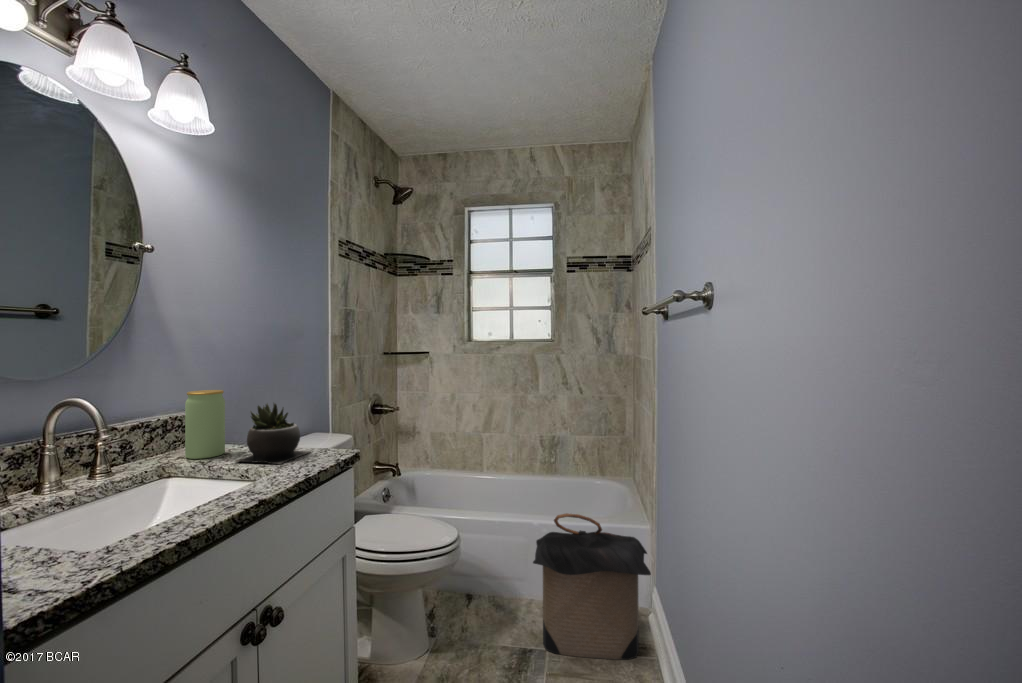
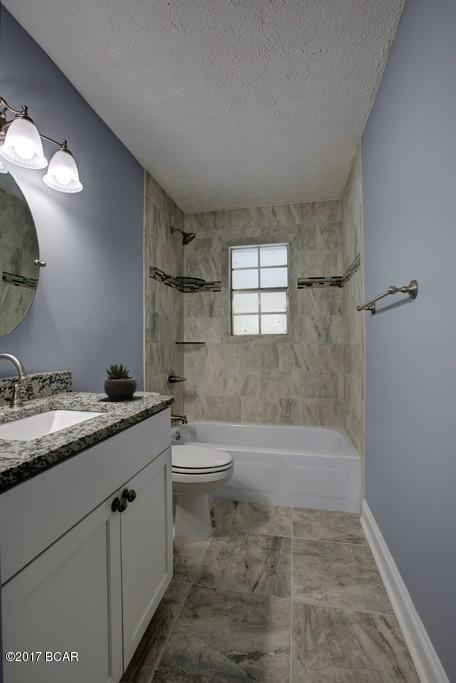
jar: present [185,390,225,459] -> none [65,356,89,399]
laundry hamper: present [533,513,651,660] -> none [282,446,365,547]

